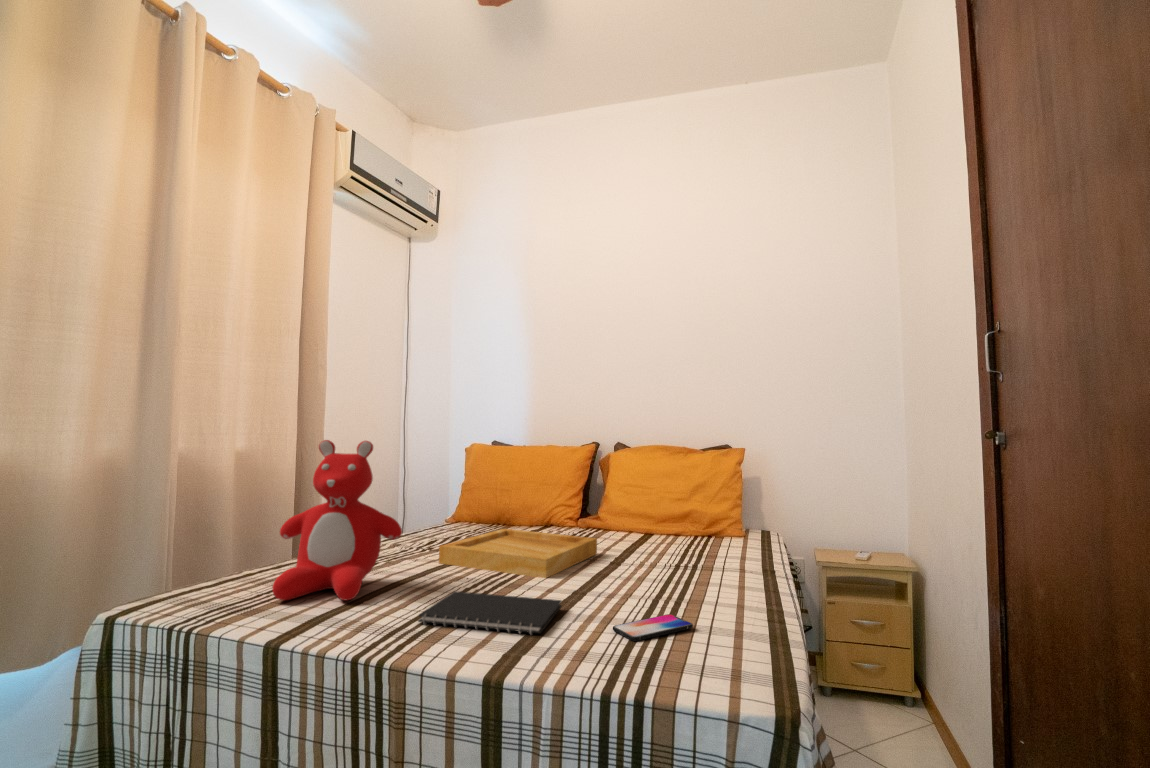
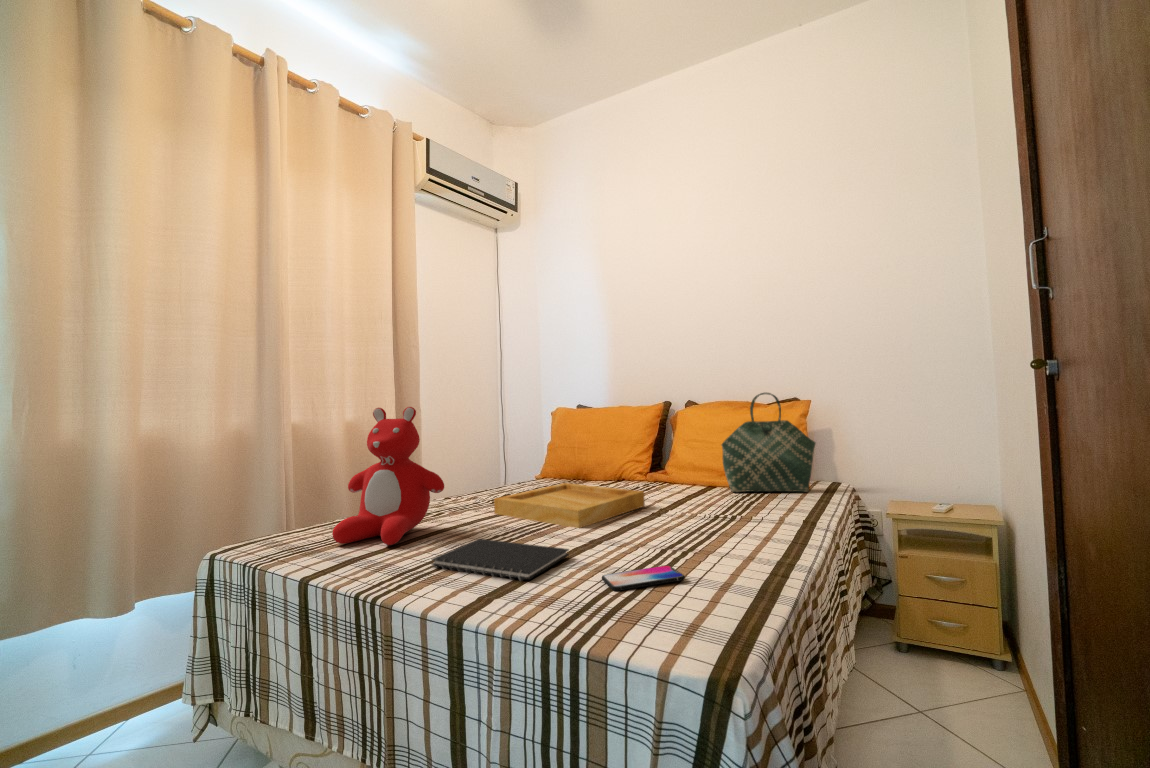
tote bag: none [662,440,749,540] -> present [722,393,816,492]

